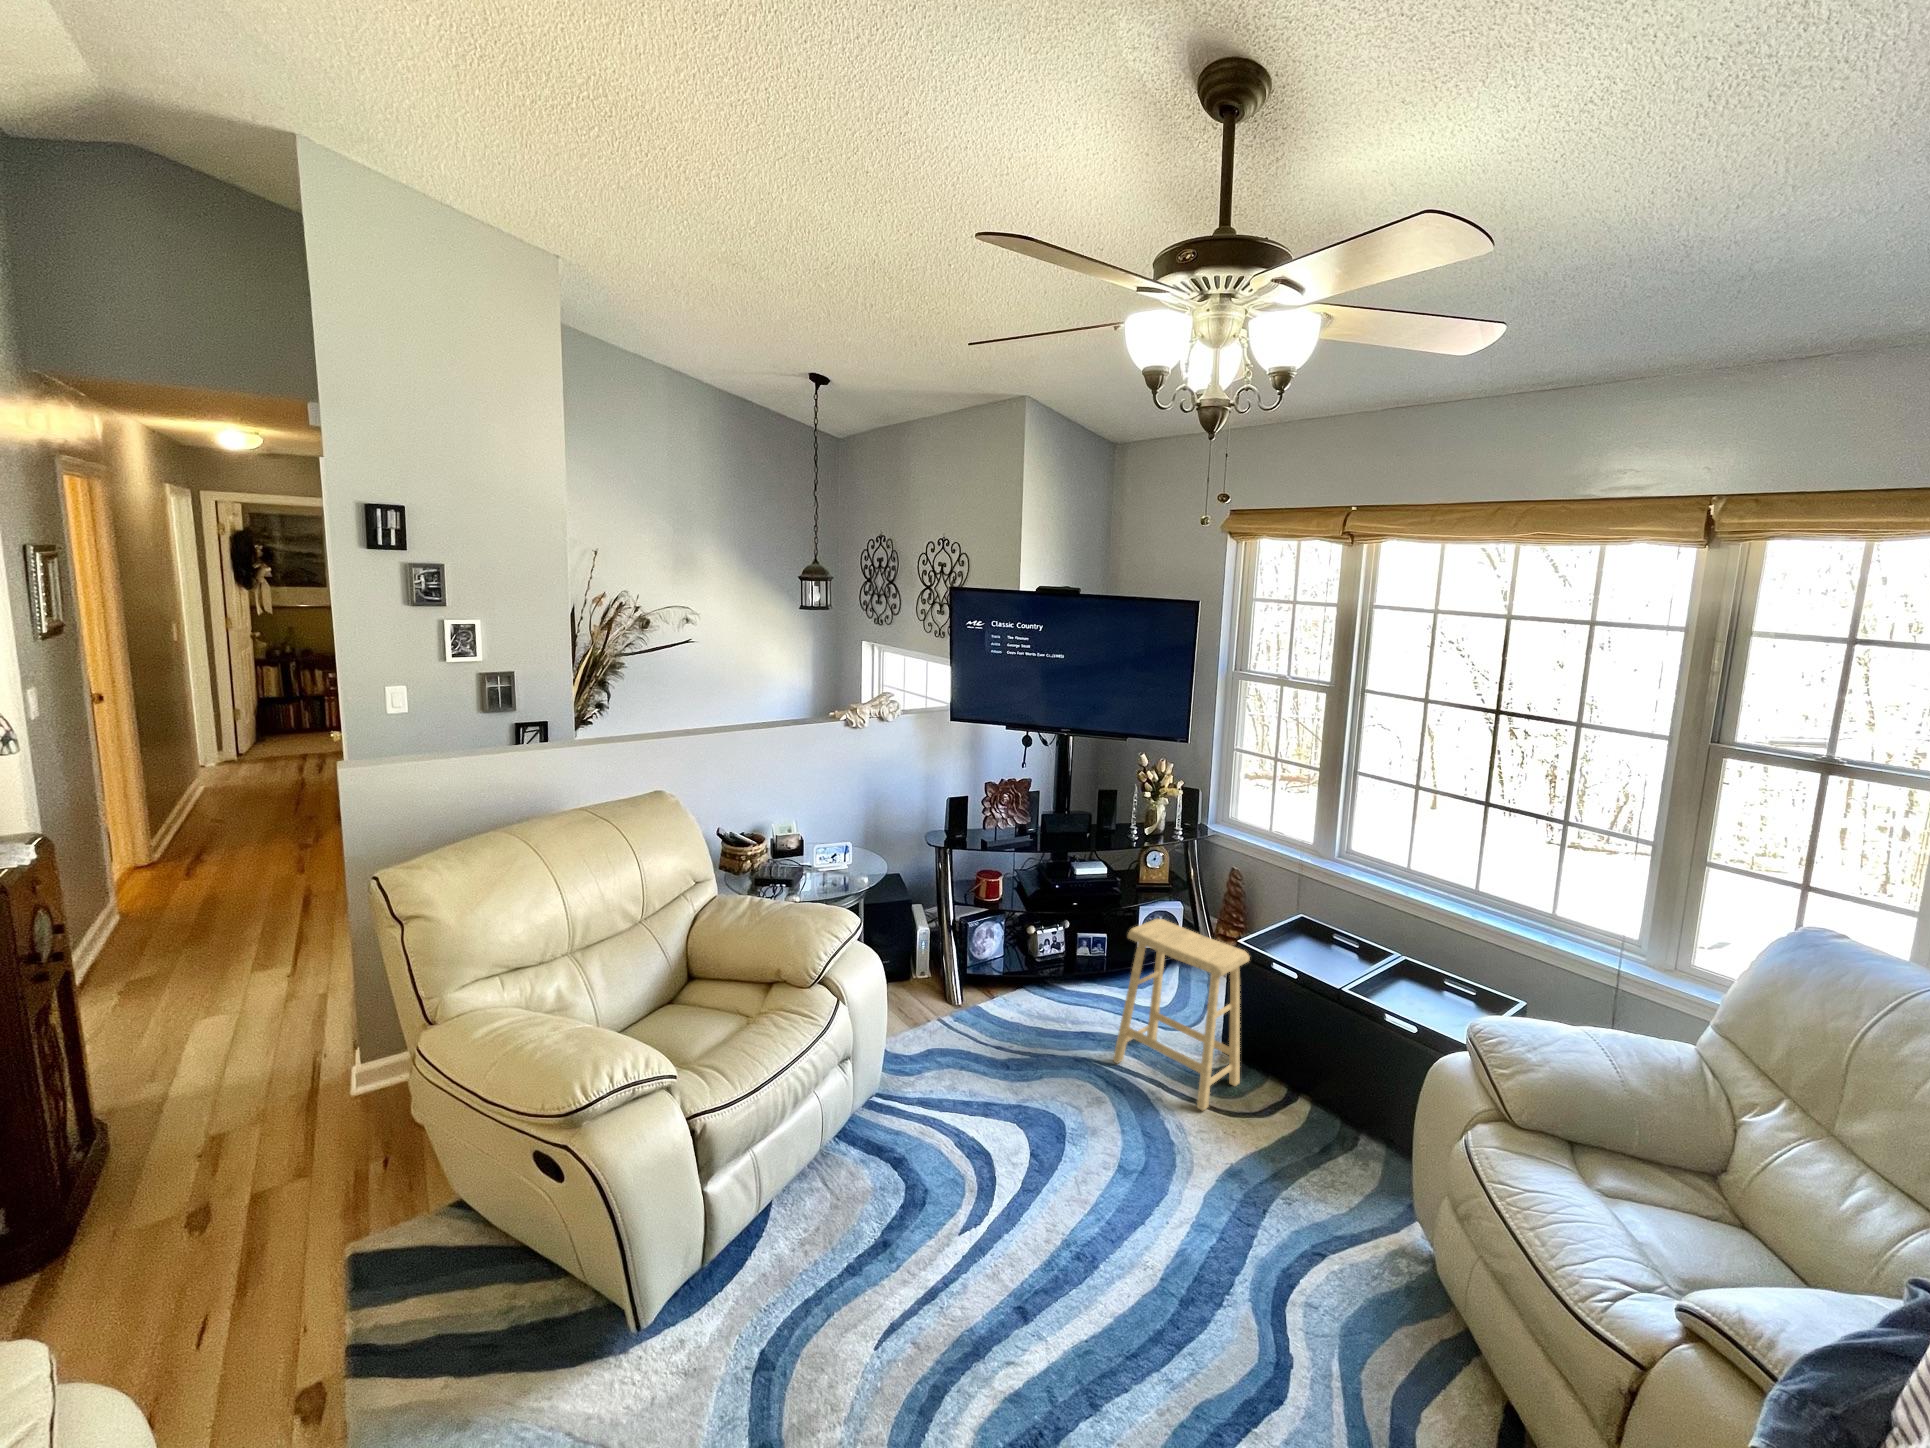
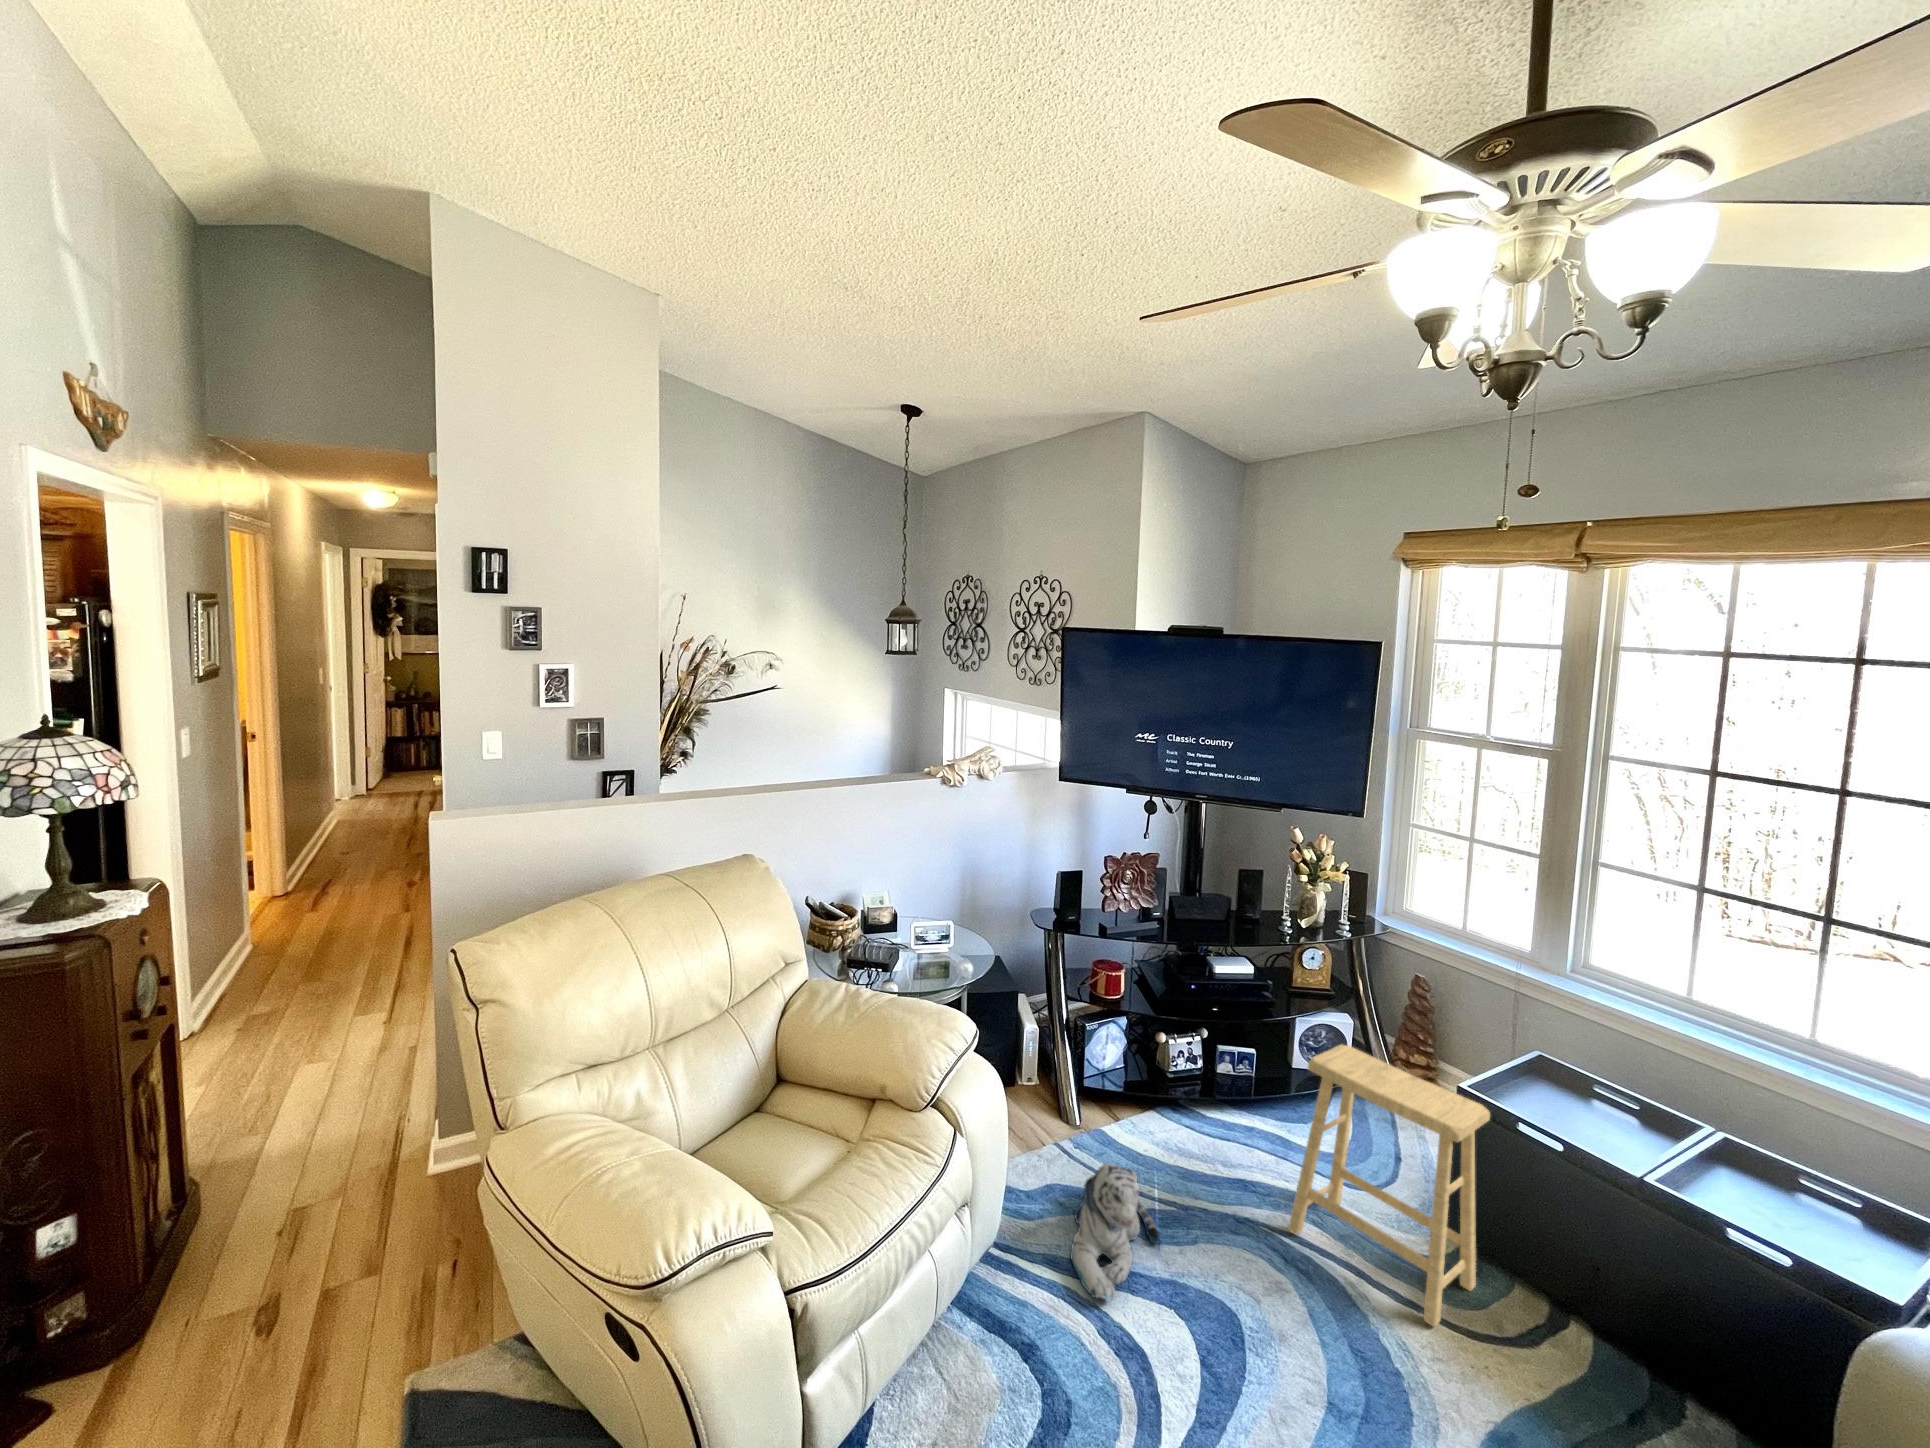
plush toy: none [940,1022,1013,1121] -> present [1070,1163,1160,1300]

